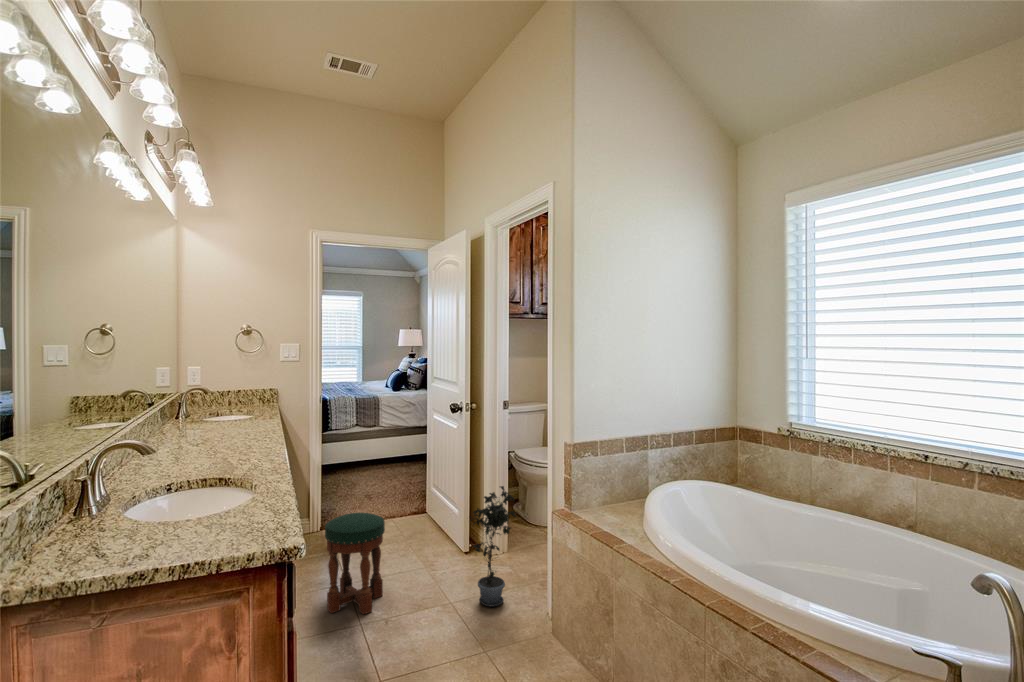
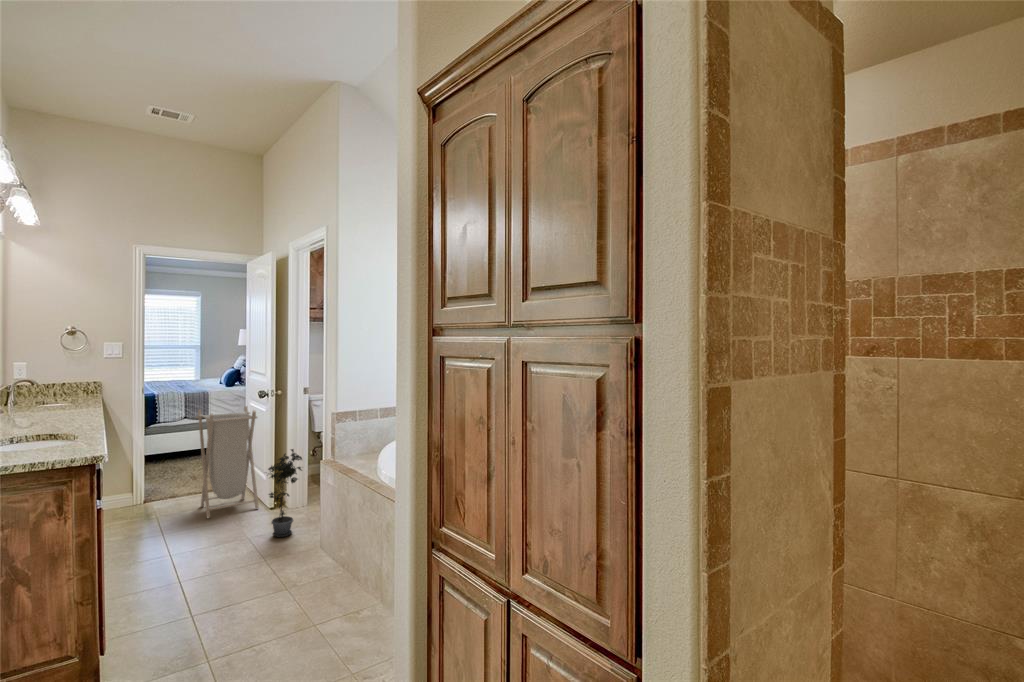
laundry hamper: none [377,420,451,564] -> present [196,406,259,518]
stool: present [325,513,385,614] -> none [142,475,195,552]

